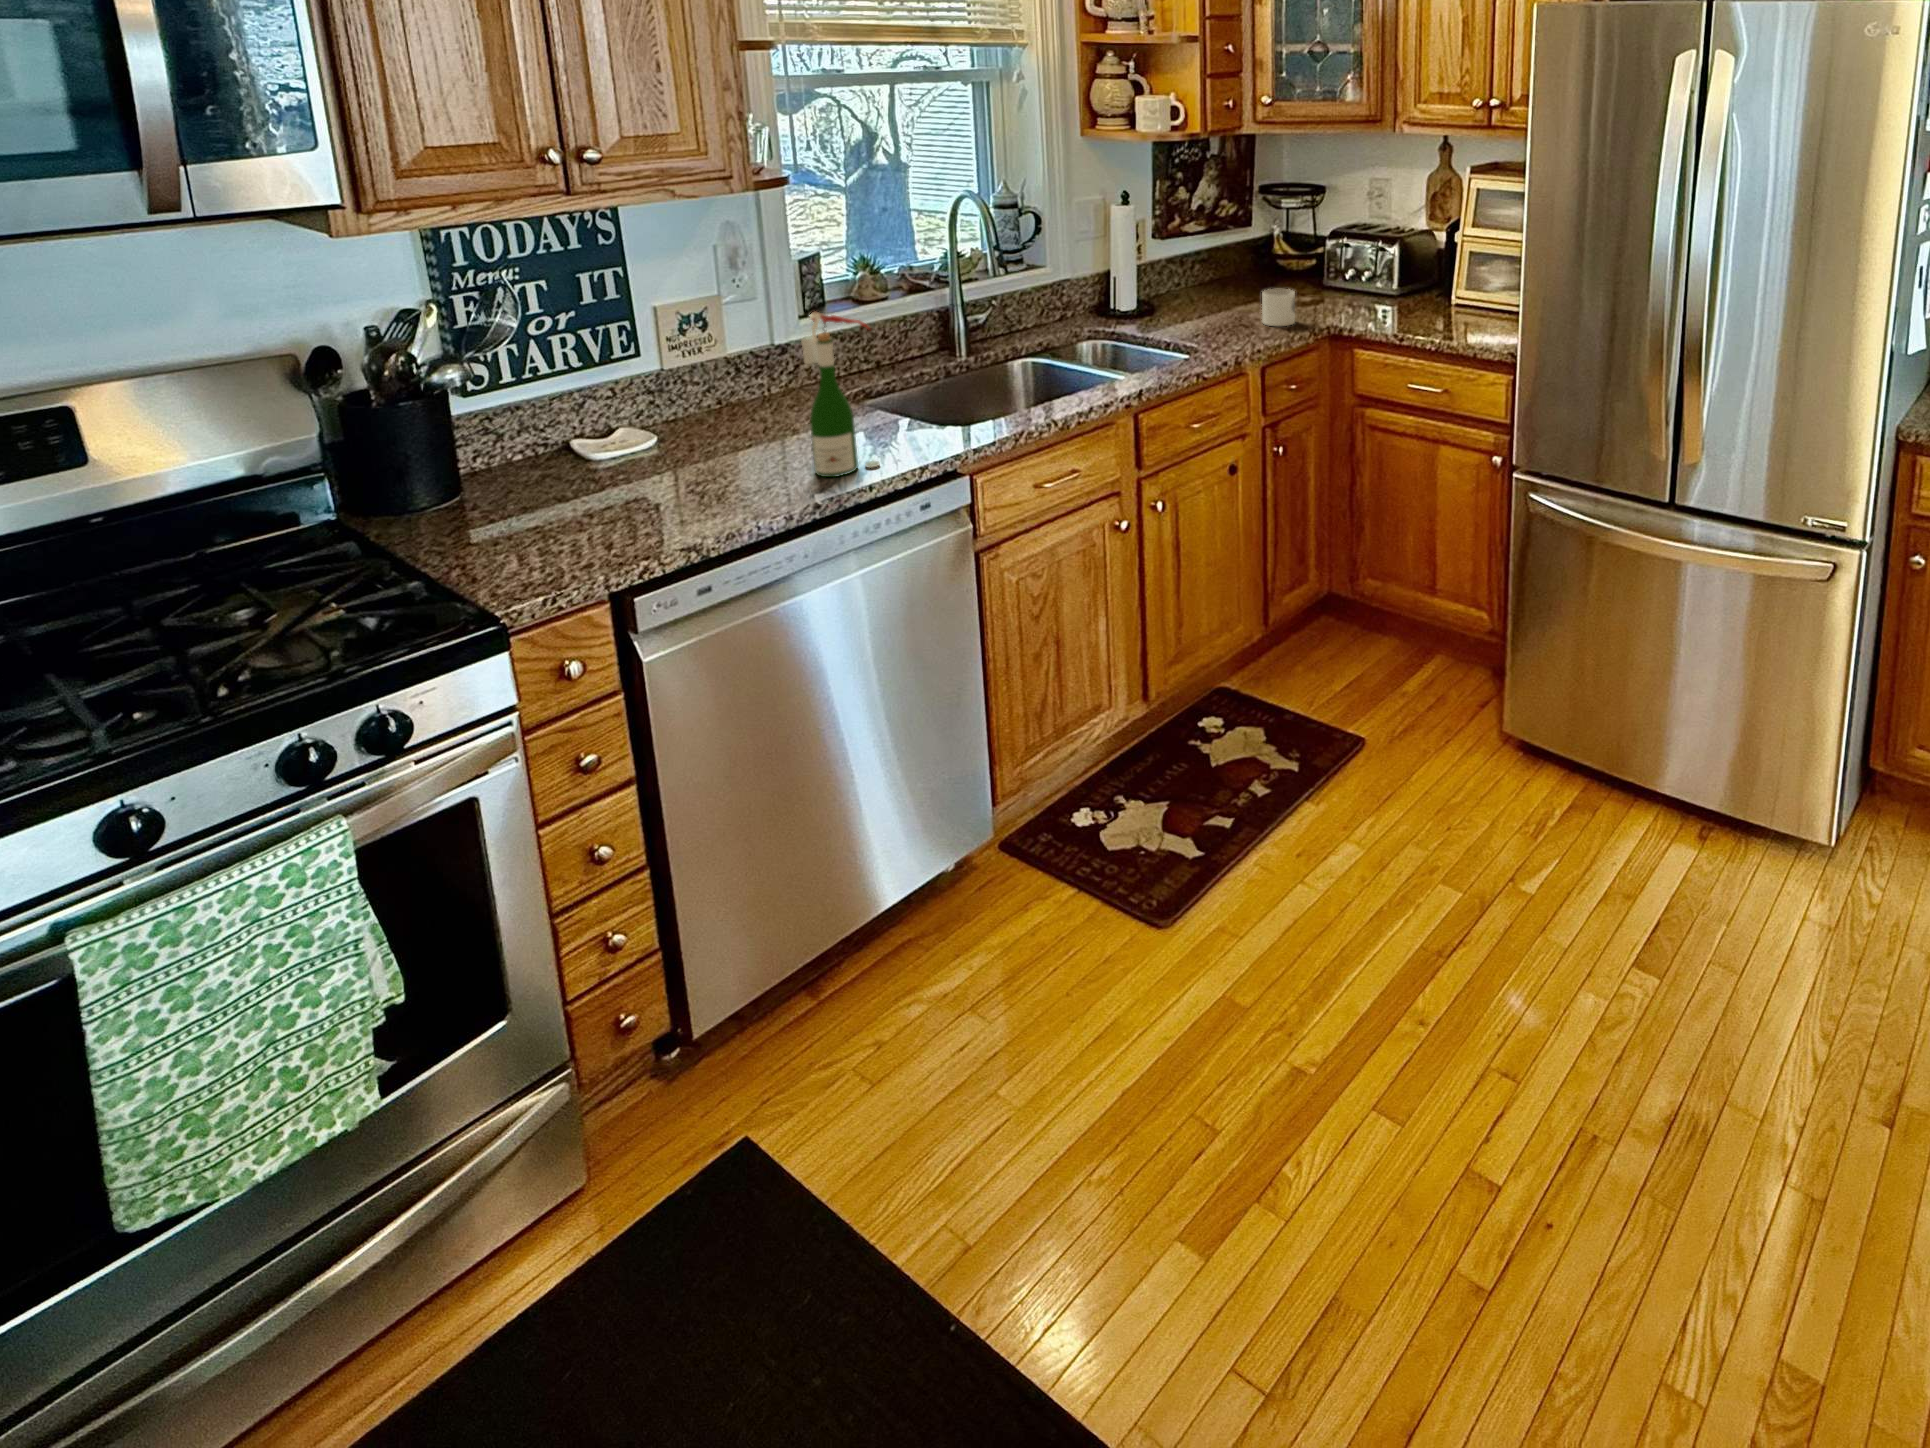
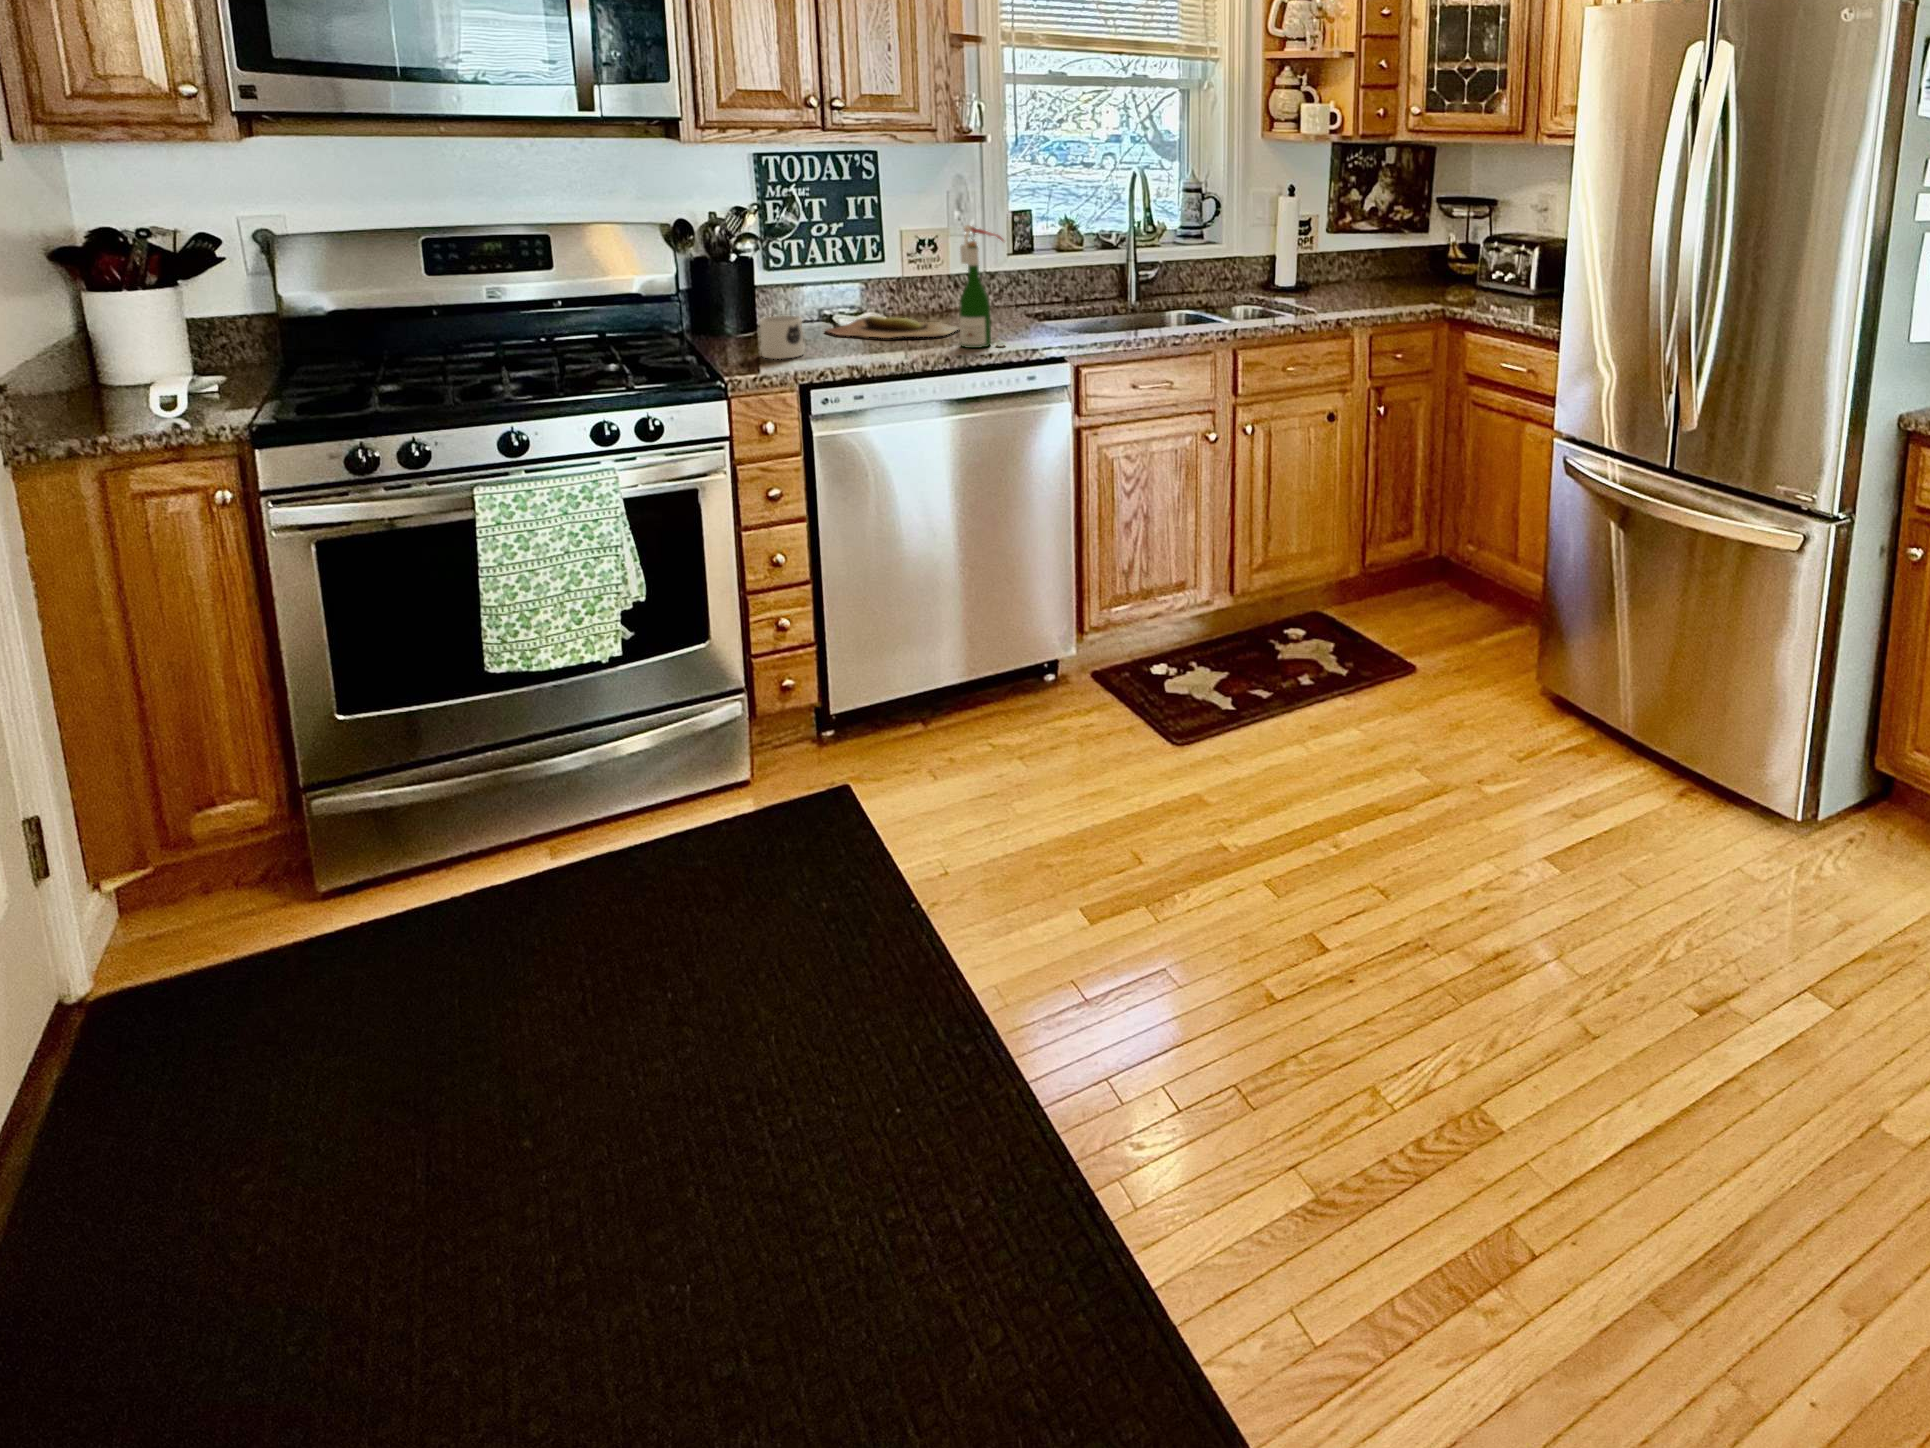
mug: present [1262,289,1295,326] -> present [760,316,804,359]
cutting board: none [579,432,787,482] -> present [826,316,960,338]

